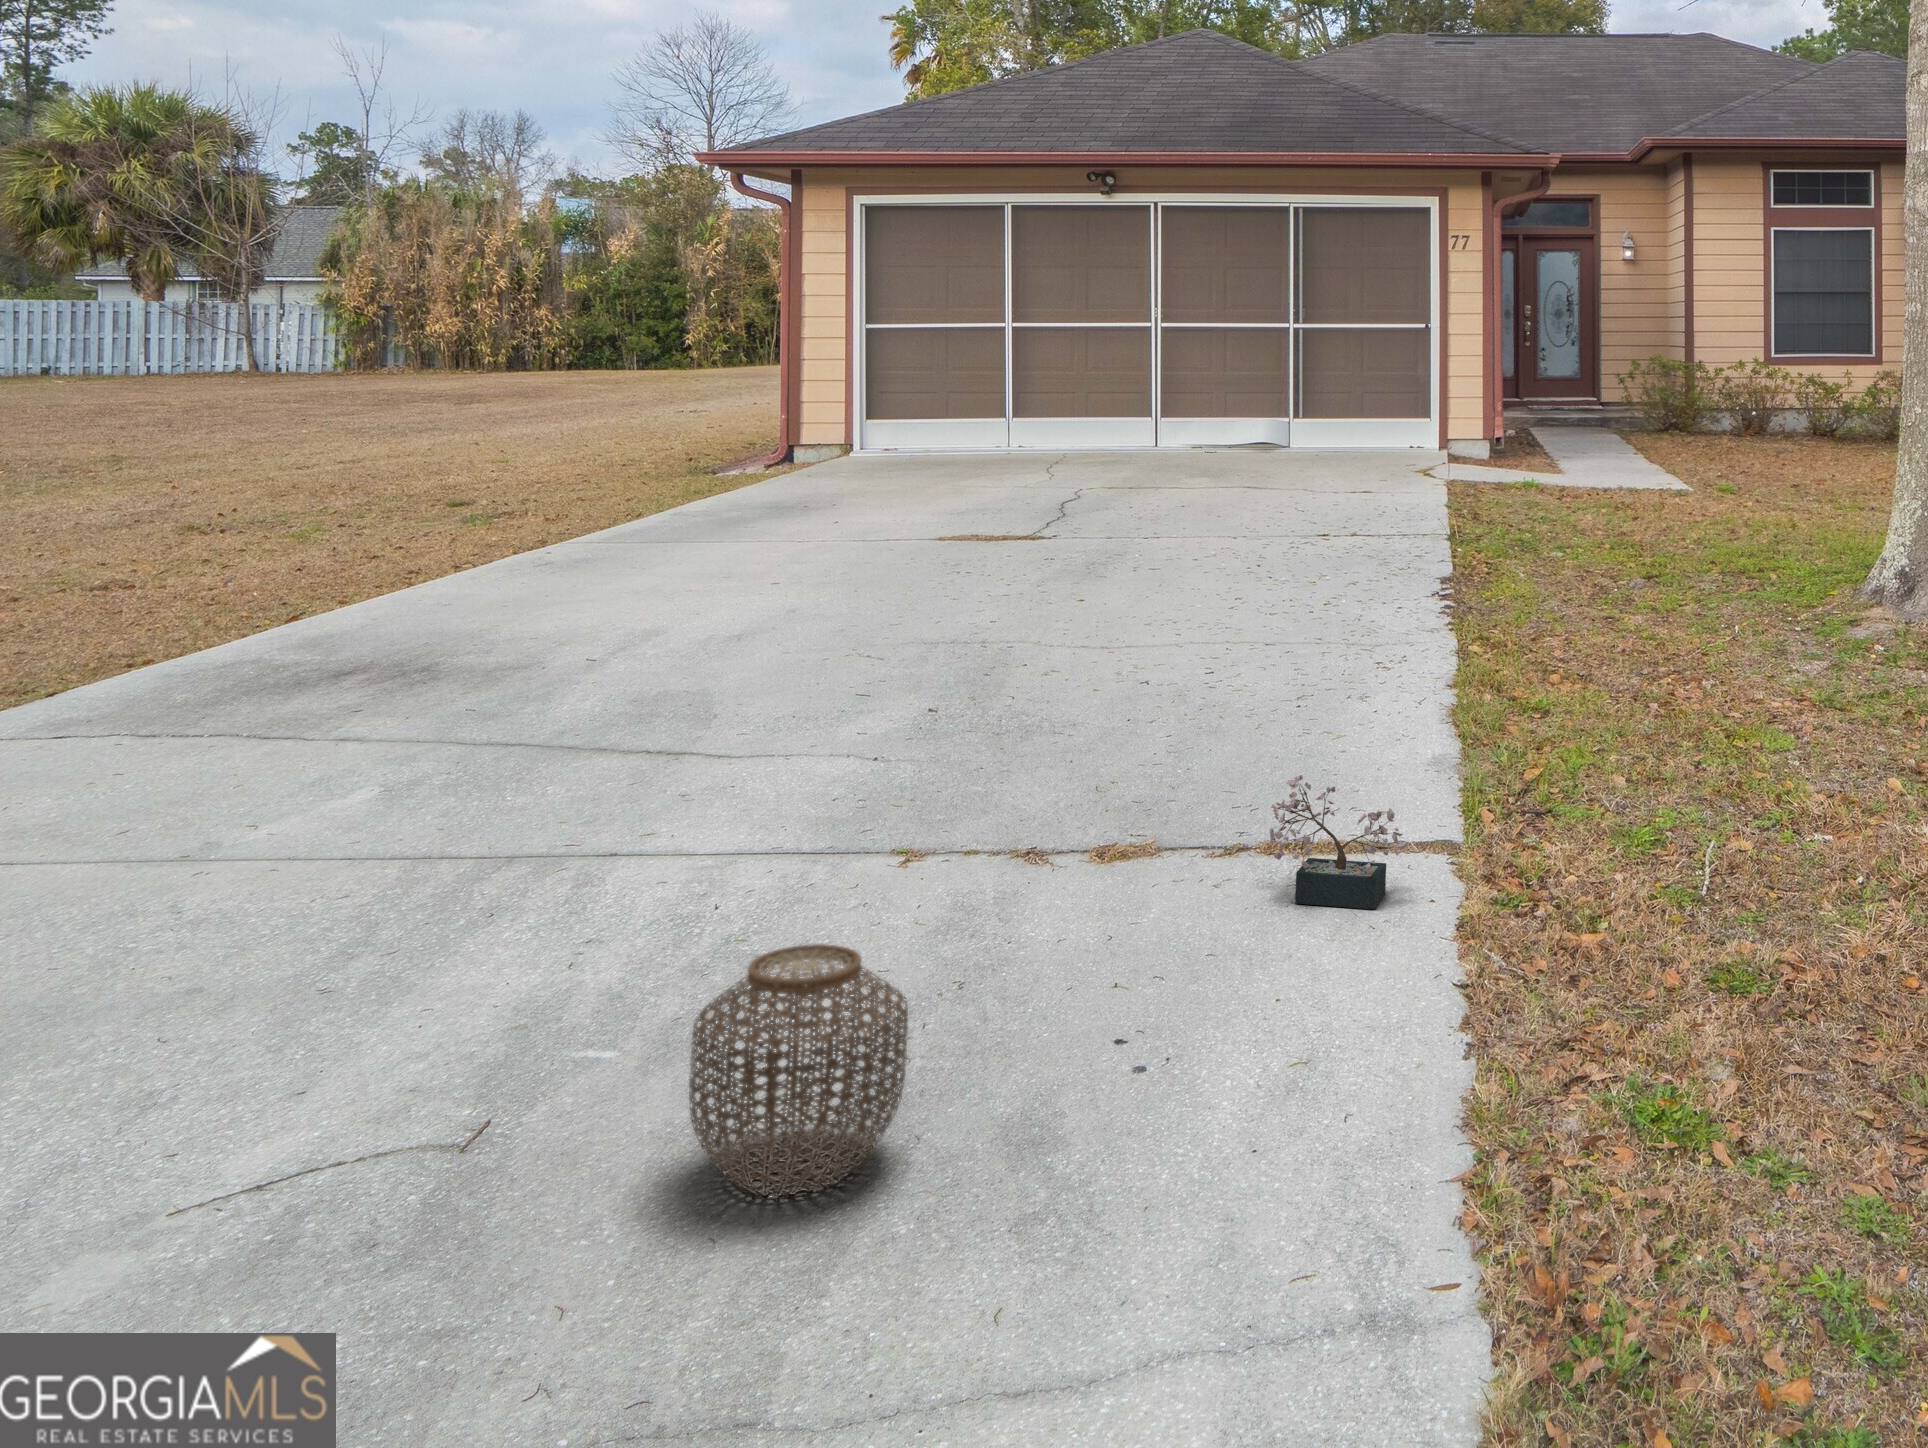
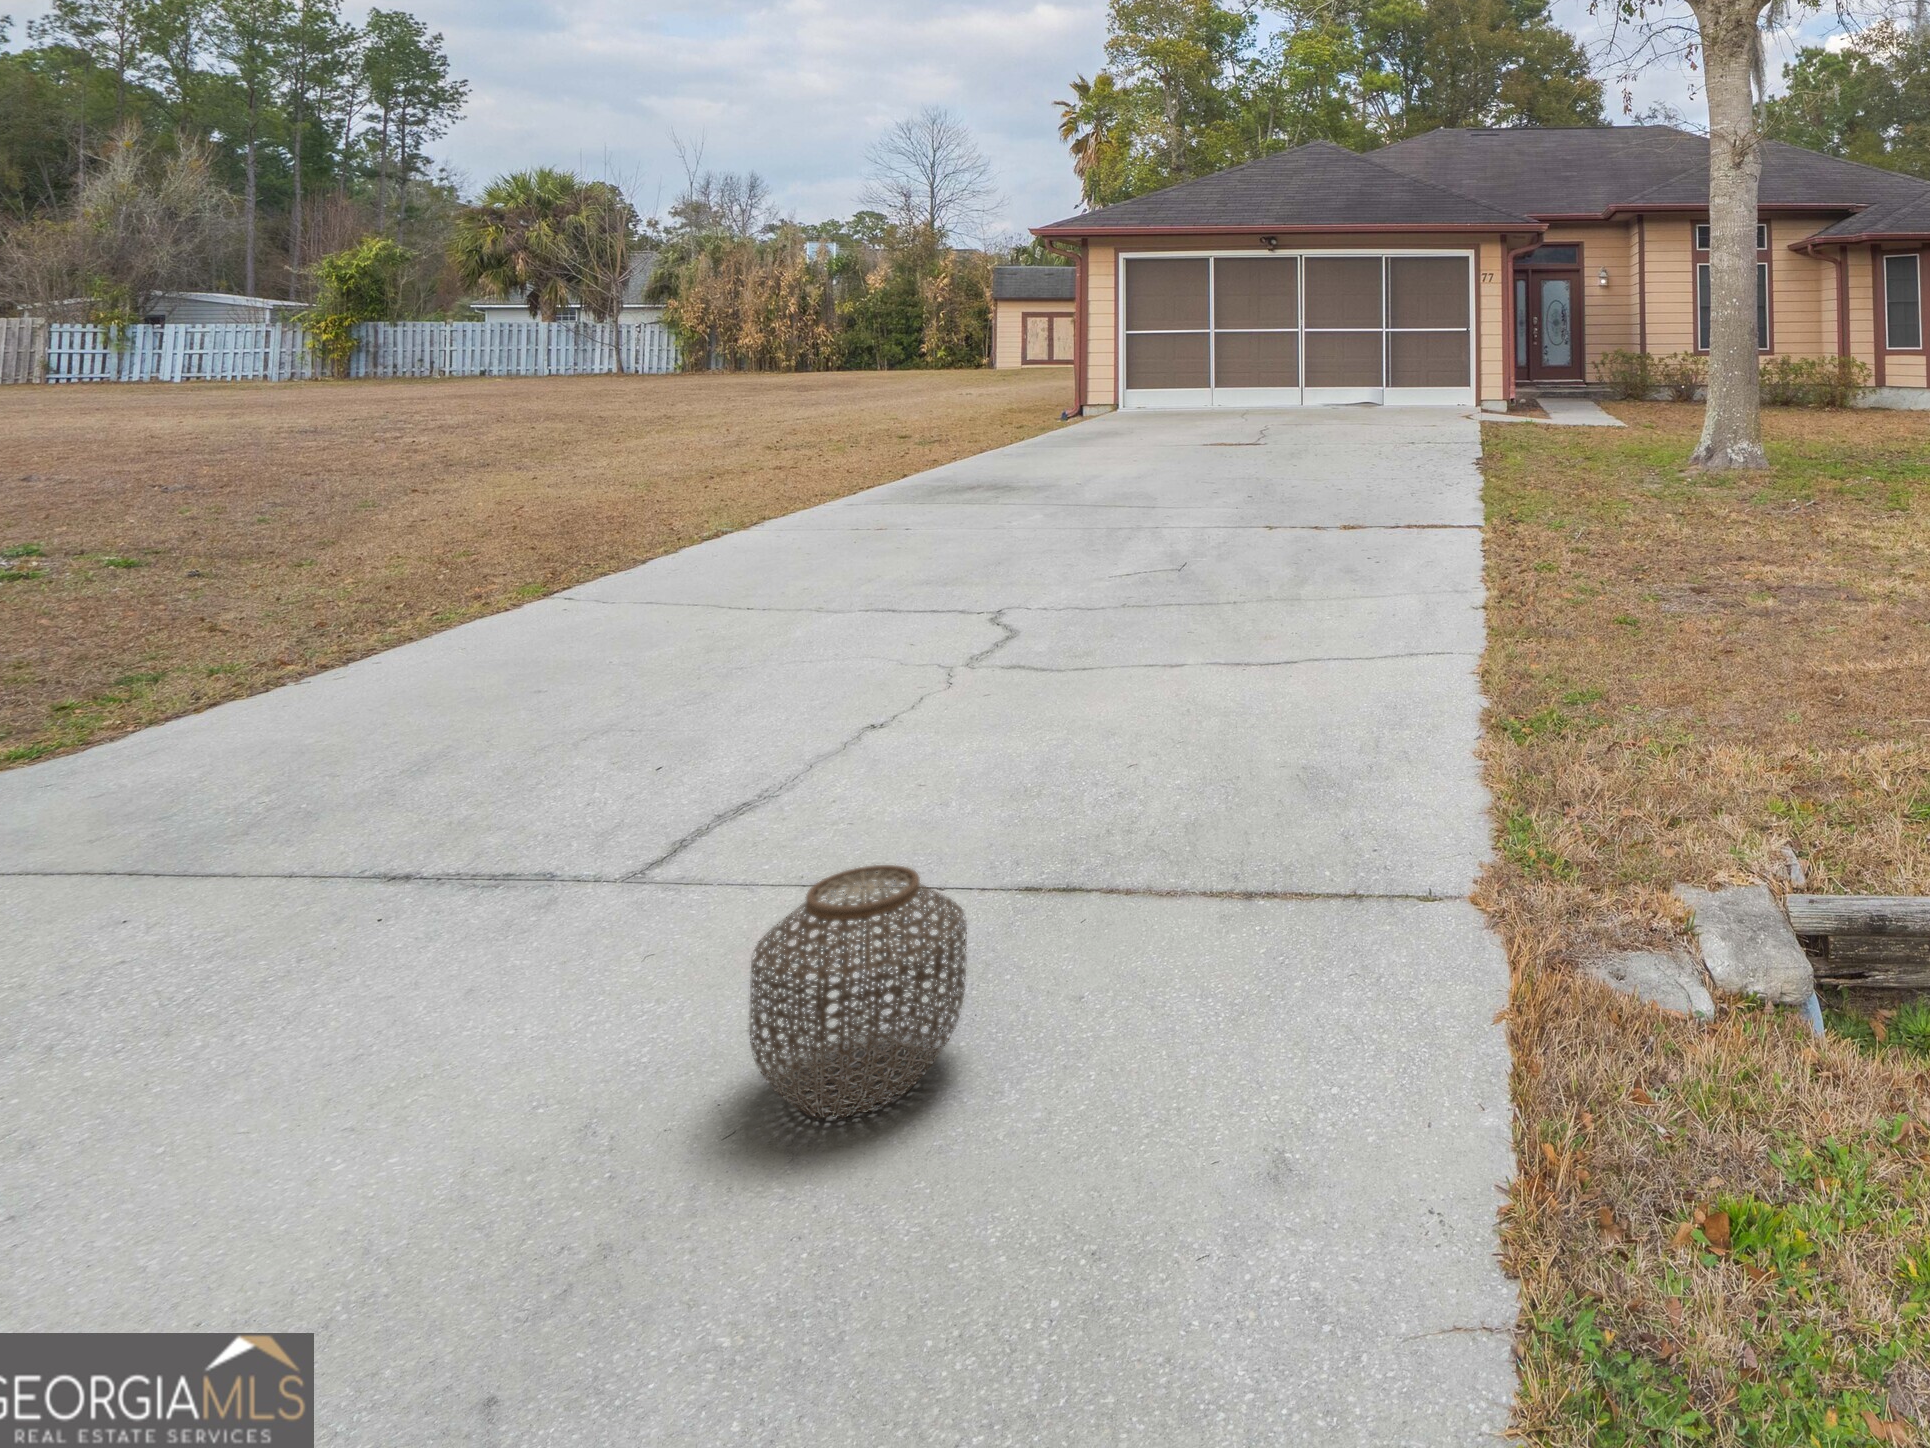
decorative plant: present [1269,775,1406,909] -> none [1327,674,1445,790]

